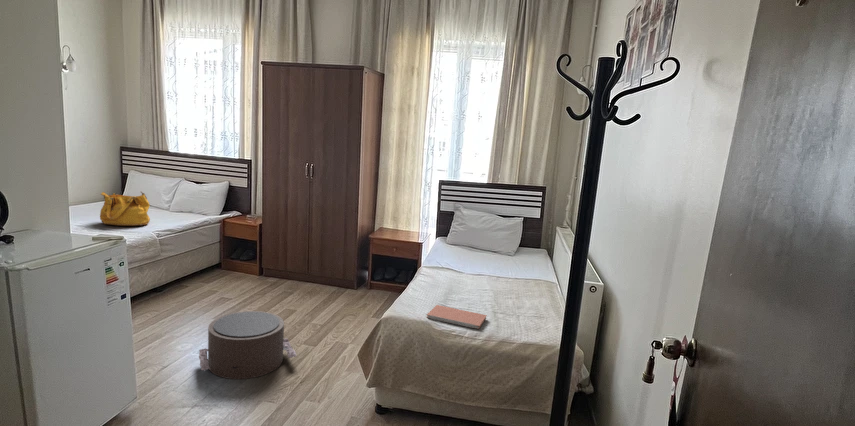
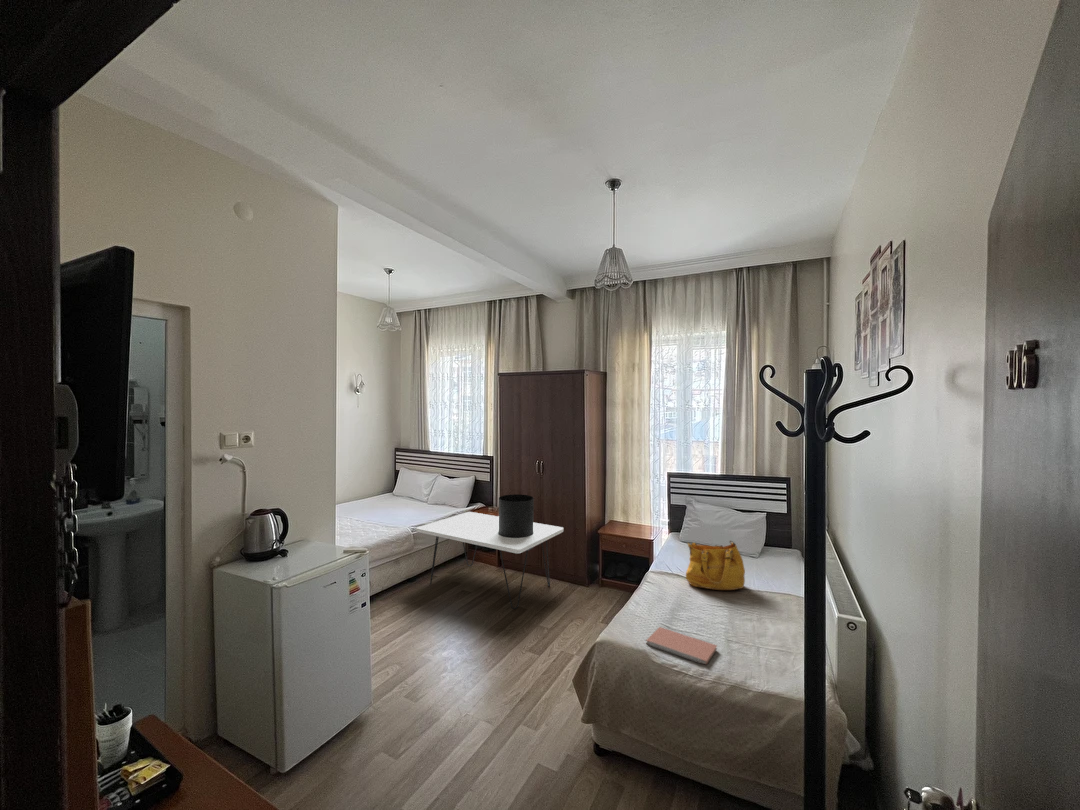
handbag: present [100,192,150,226] -> present [686,541,745,590]
side table: none [164,197,333,310] -> present [416,494,564,609]
pouf: present [199,311,296,379] -> none [430,614,519,690]

